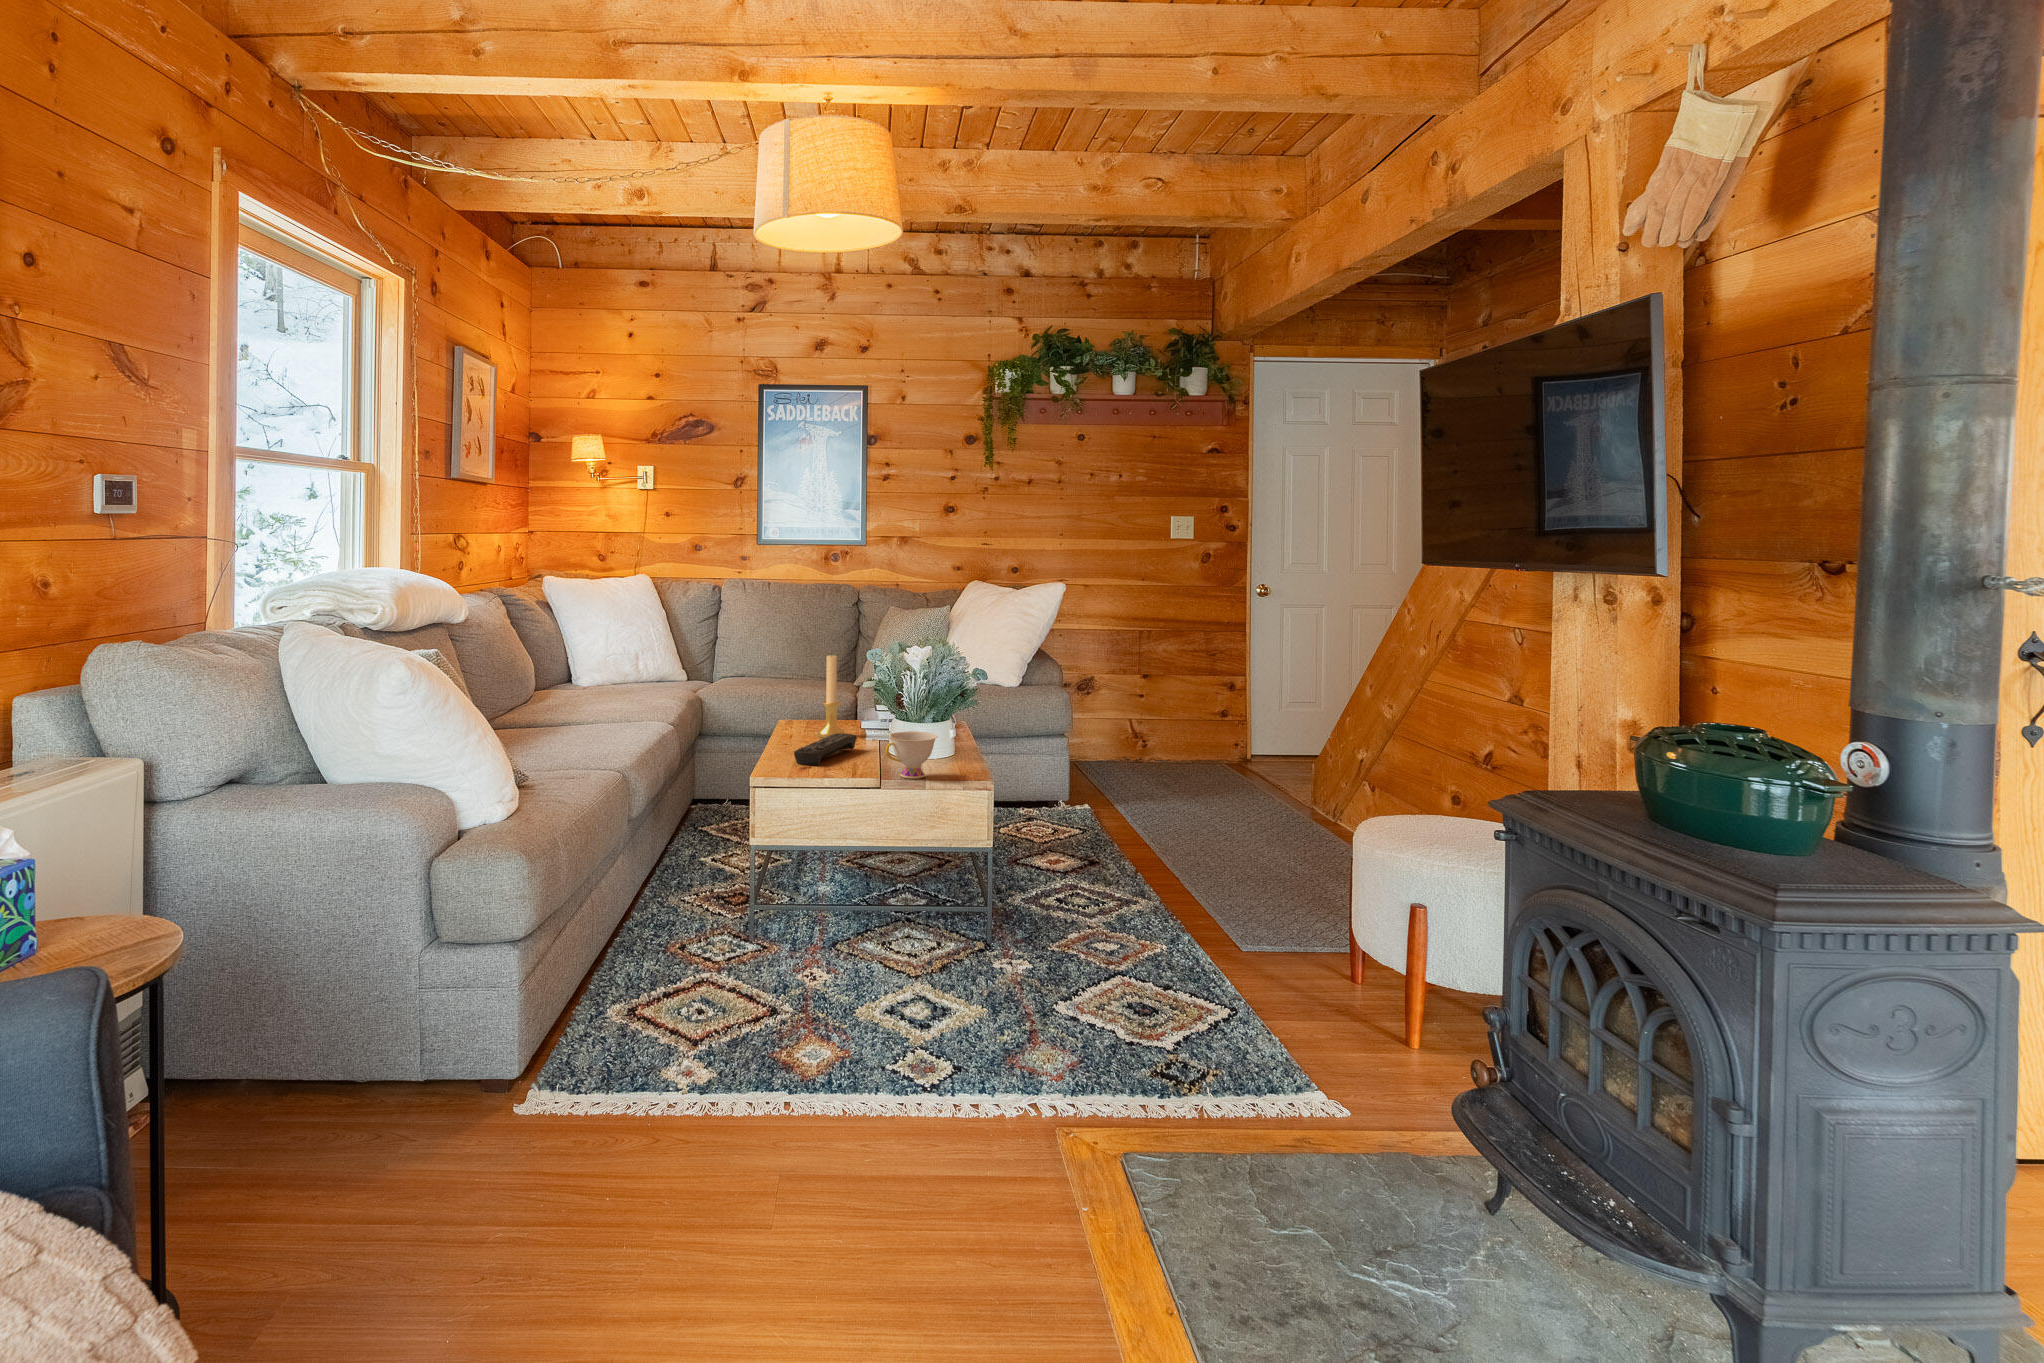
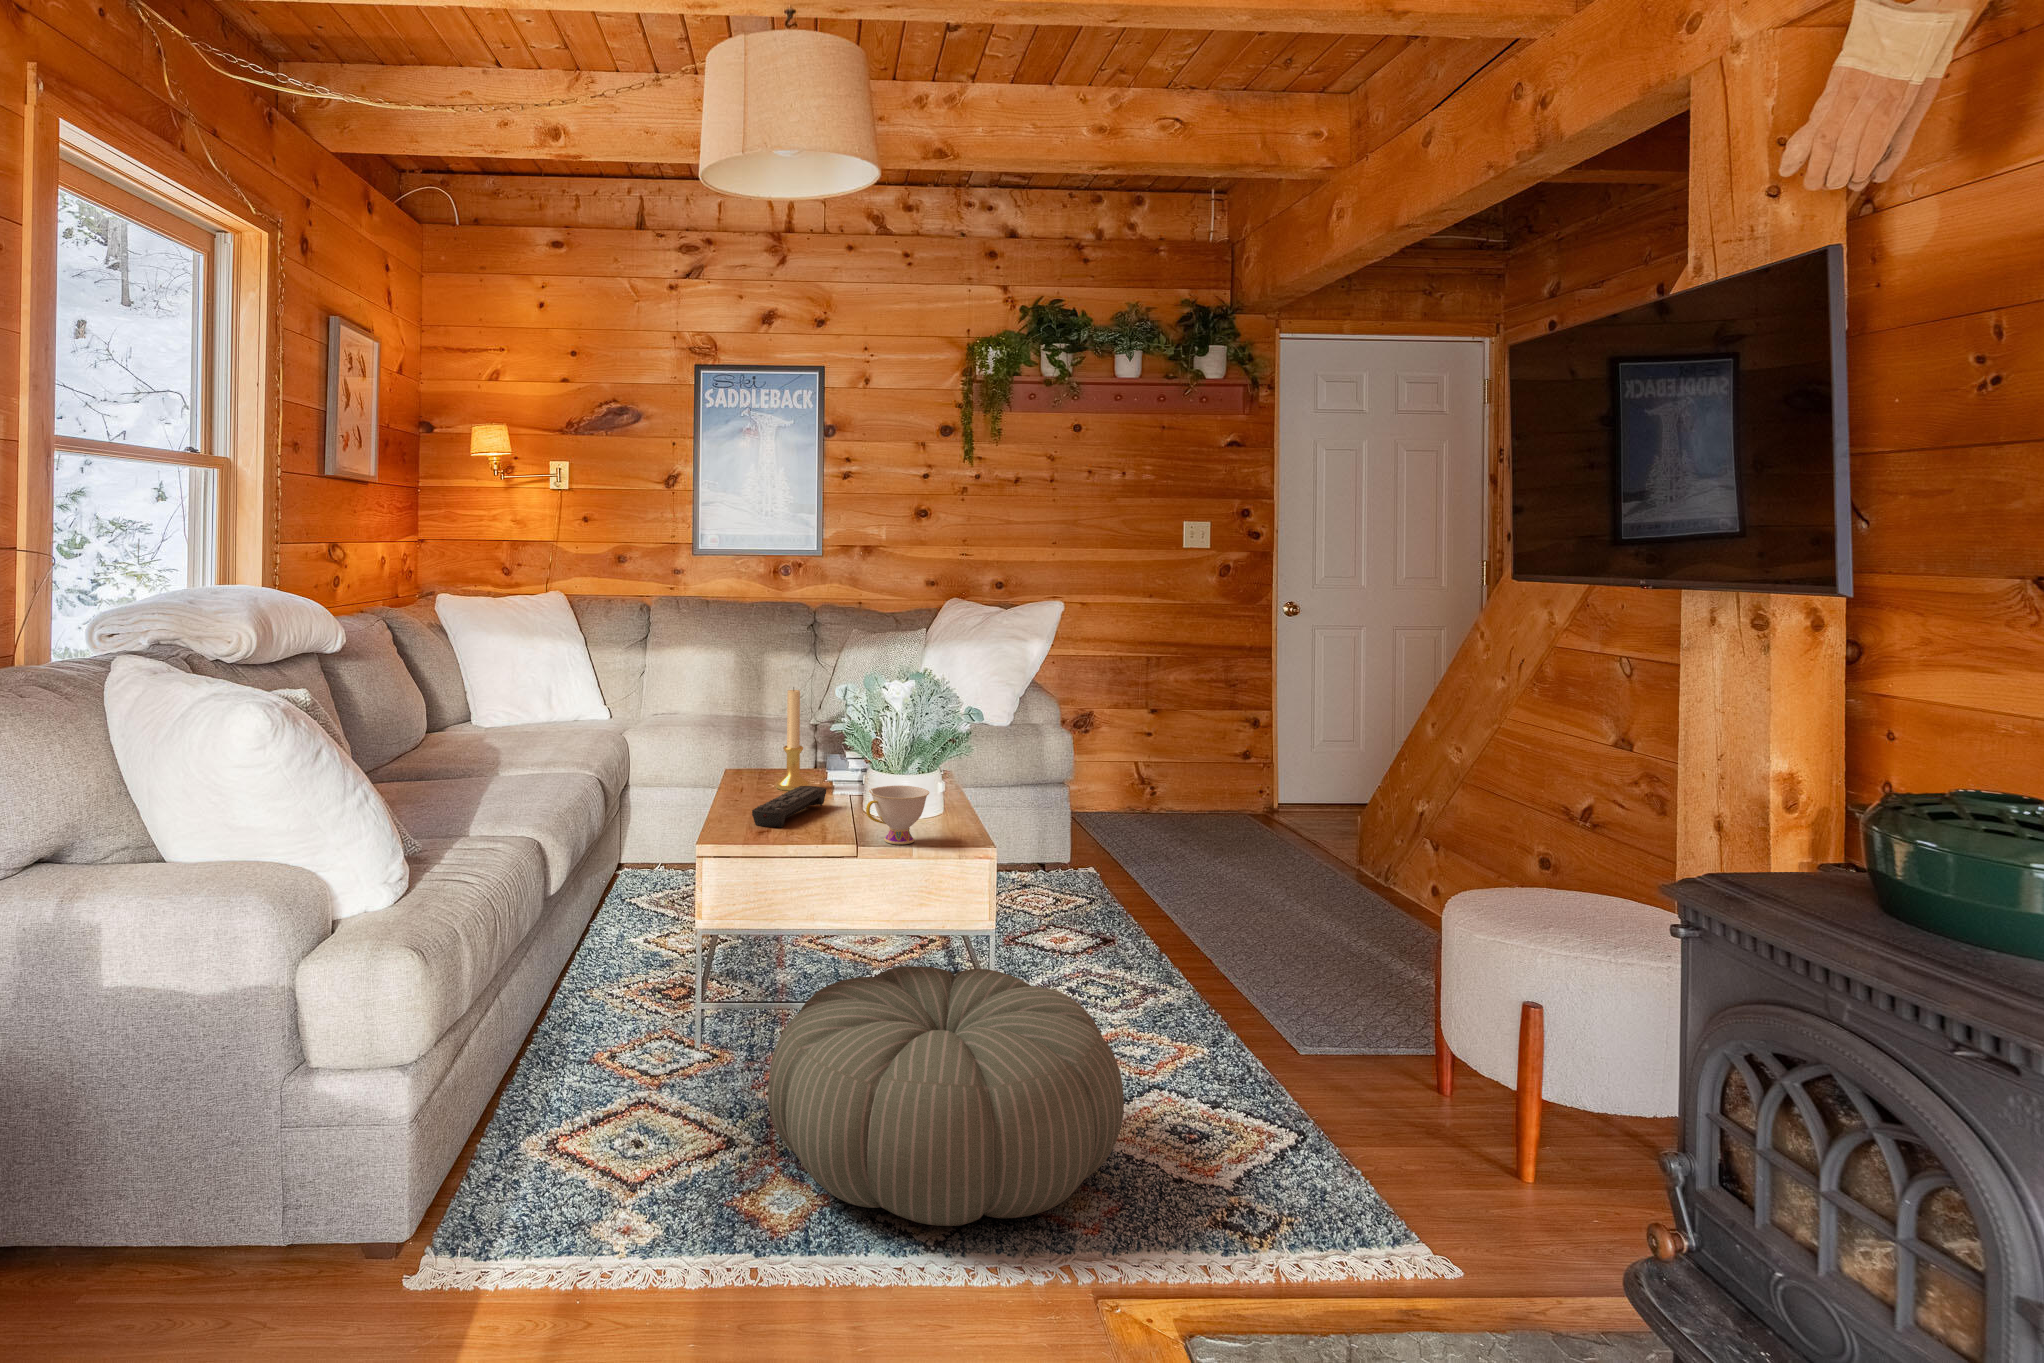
pouf: none [801,876,1085,1073] -> present [768,966,1124,1226]

